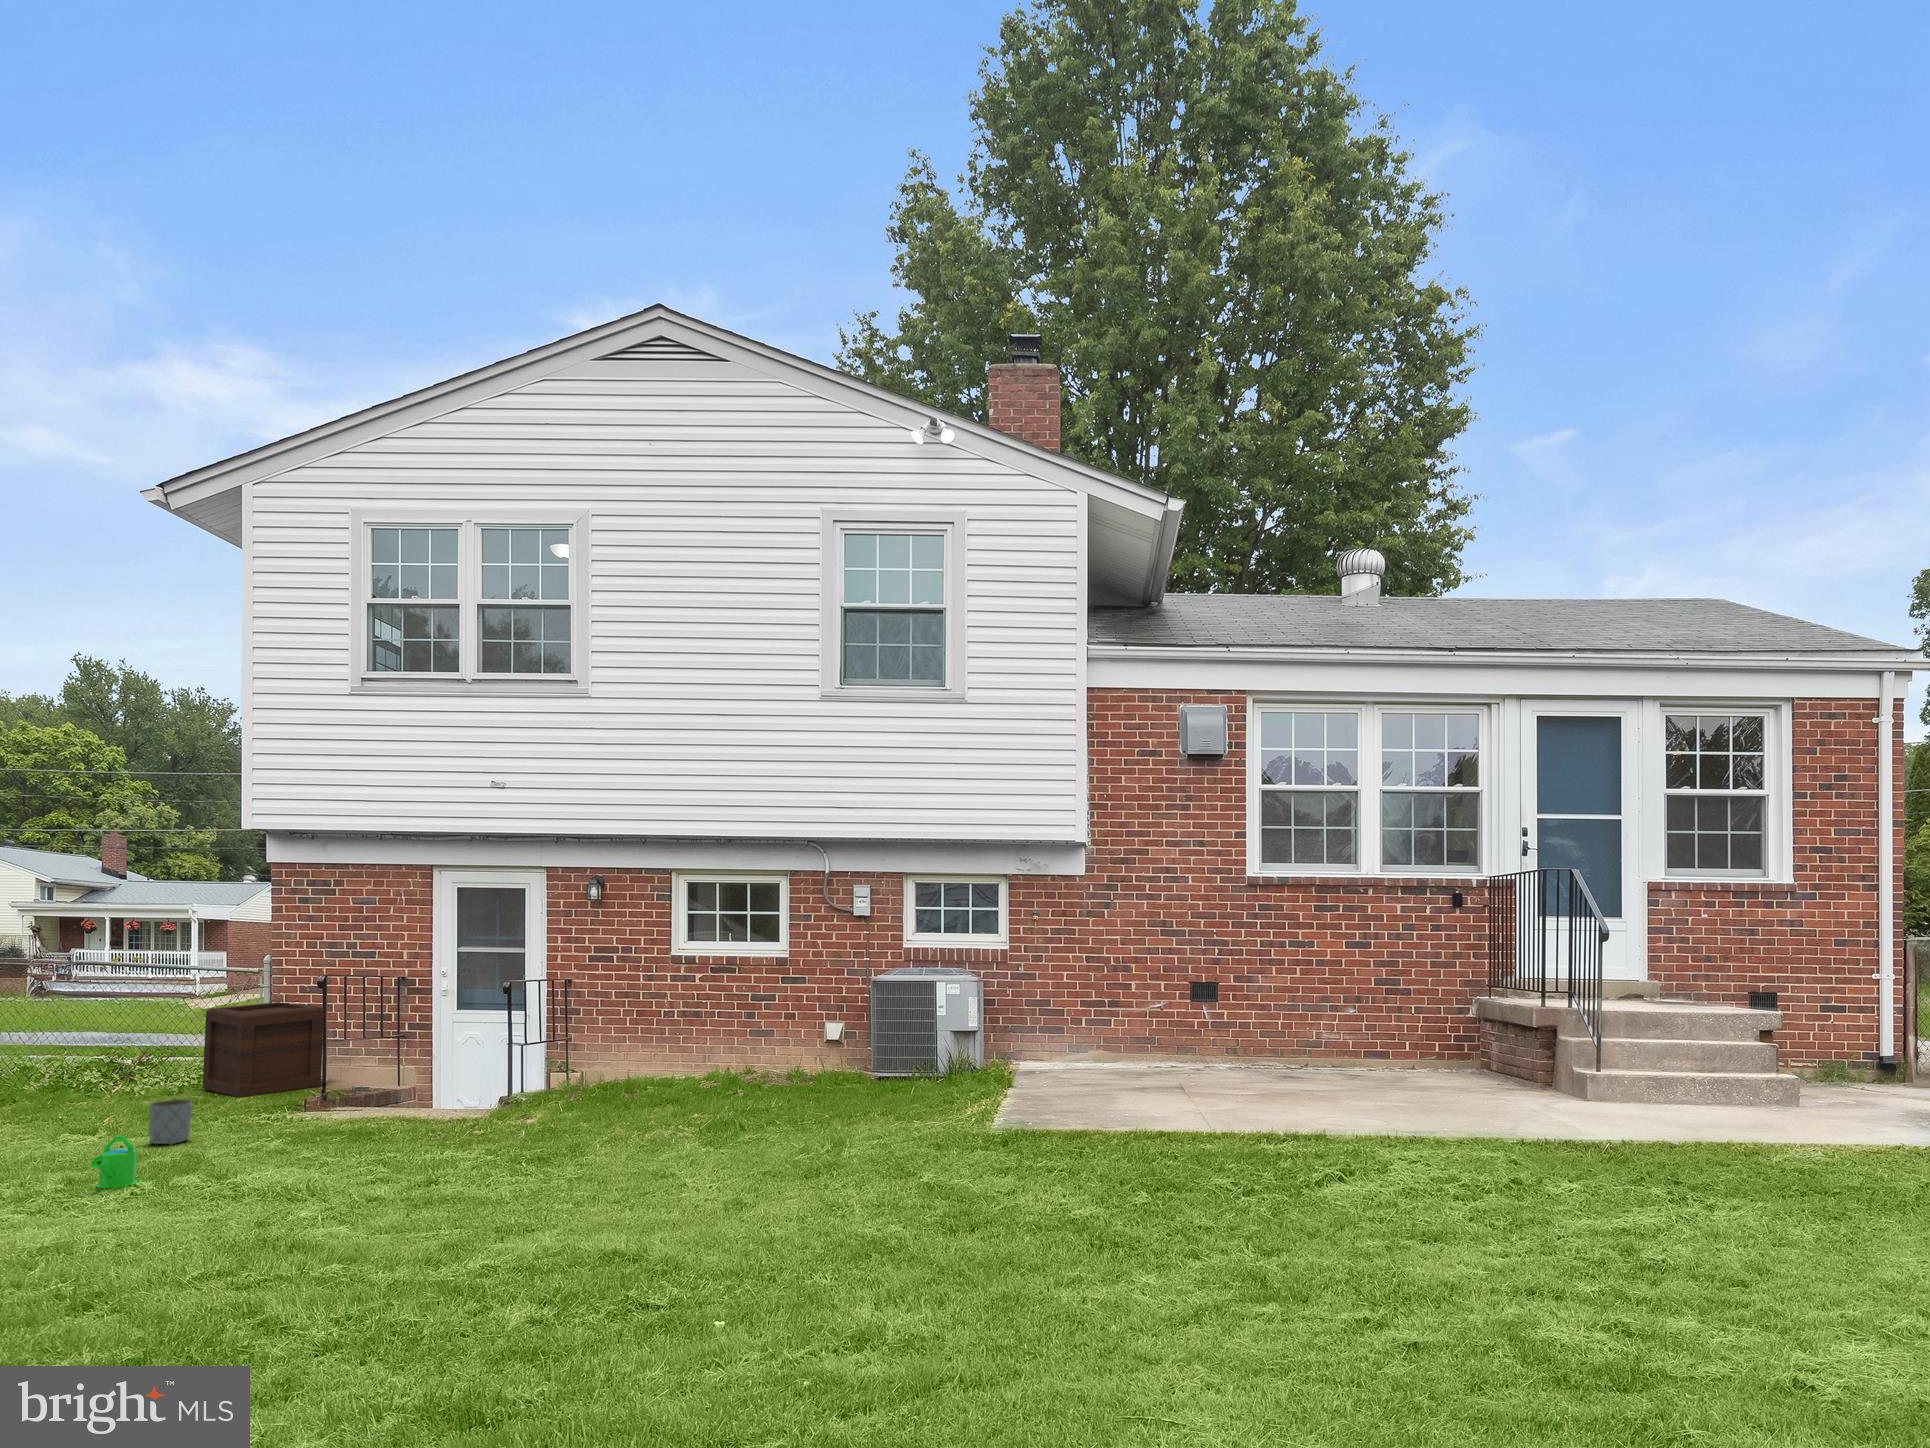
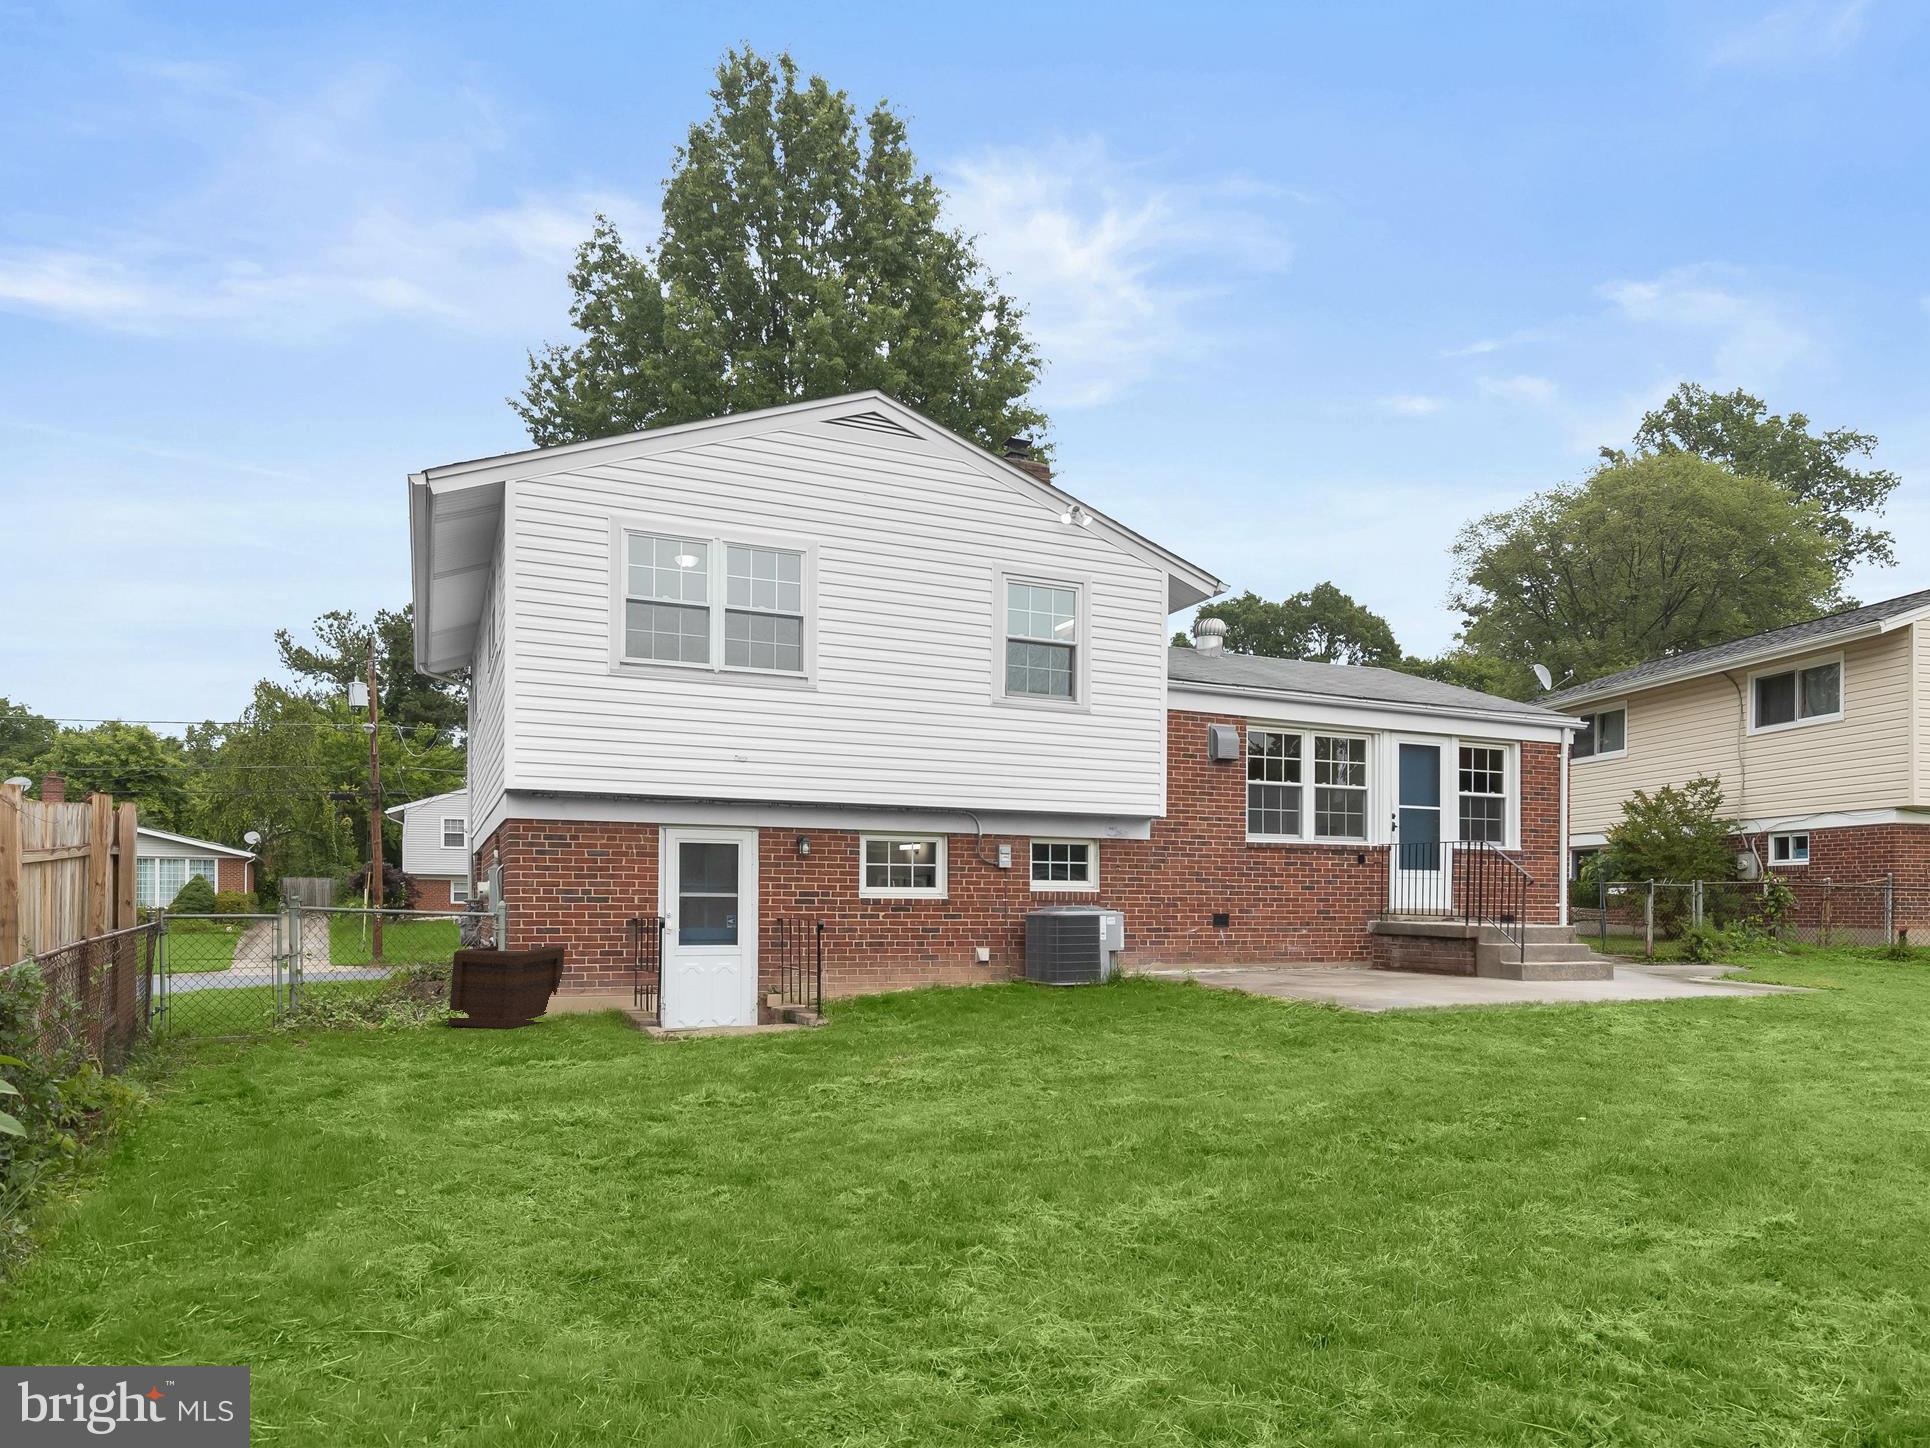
planter: present [149,1099,193,1145] -> none [580,1019,616,1060]
watering can: present [91,1135,138,1188] -> none [667,1040,701,1087]

